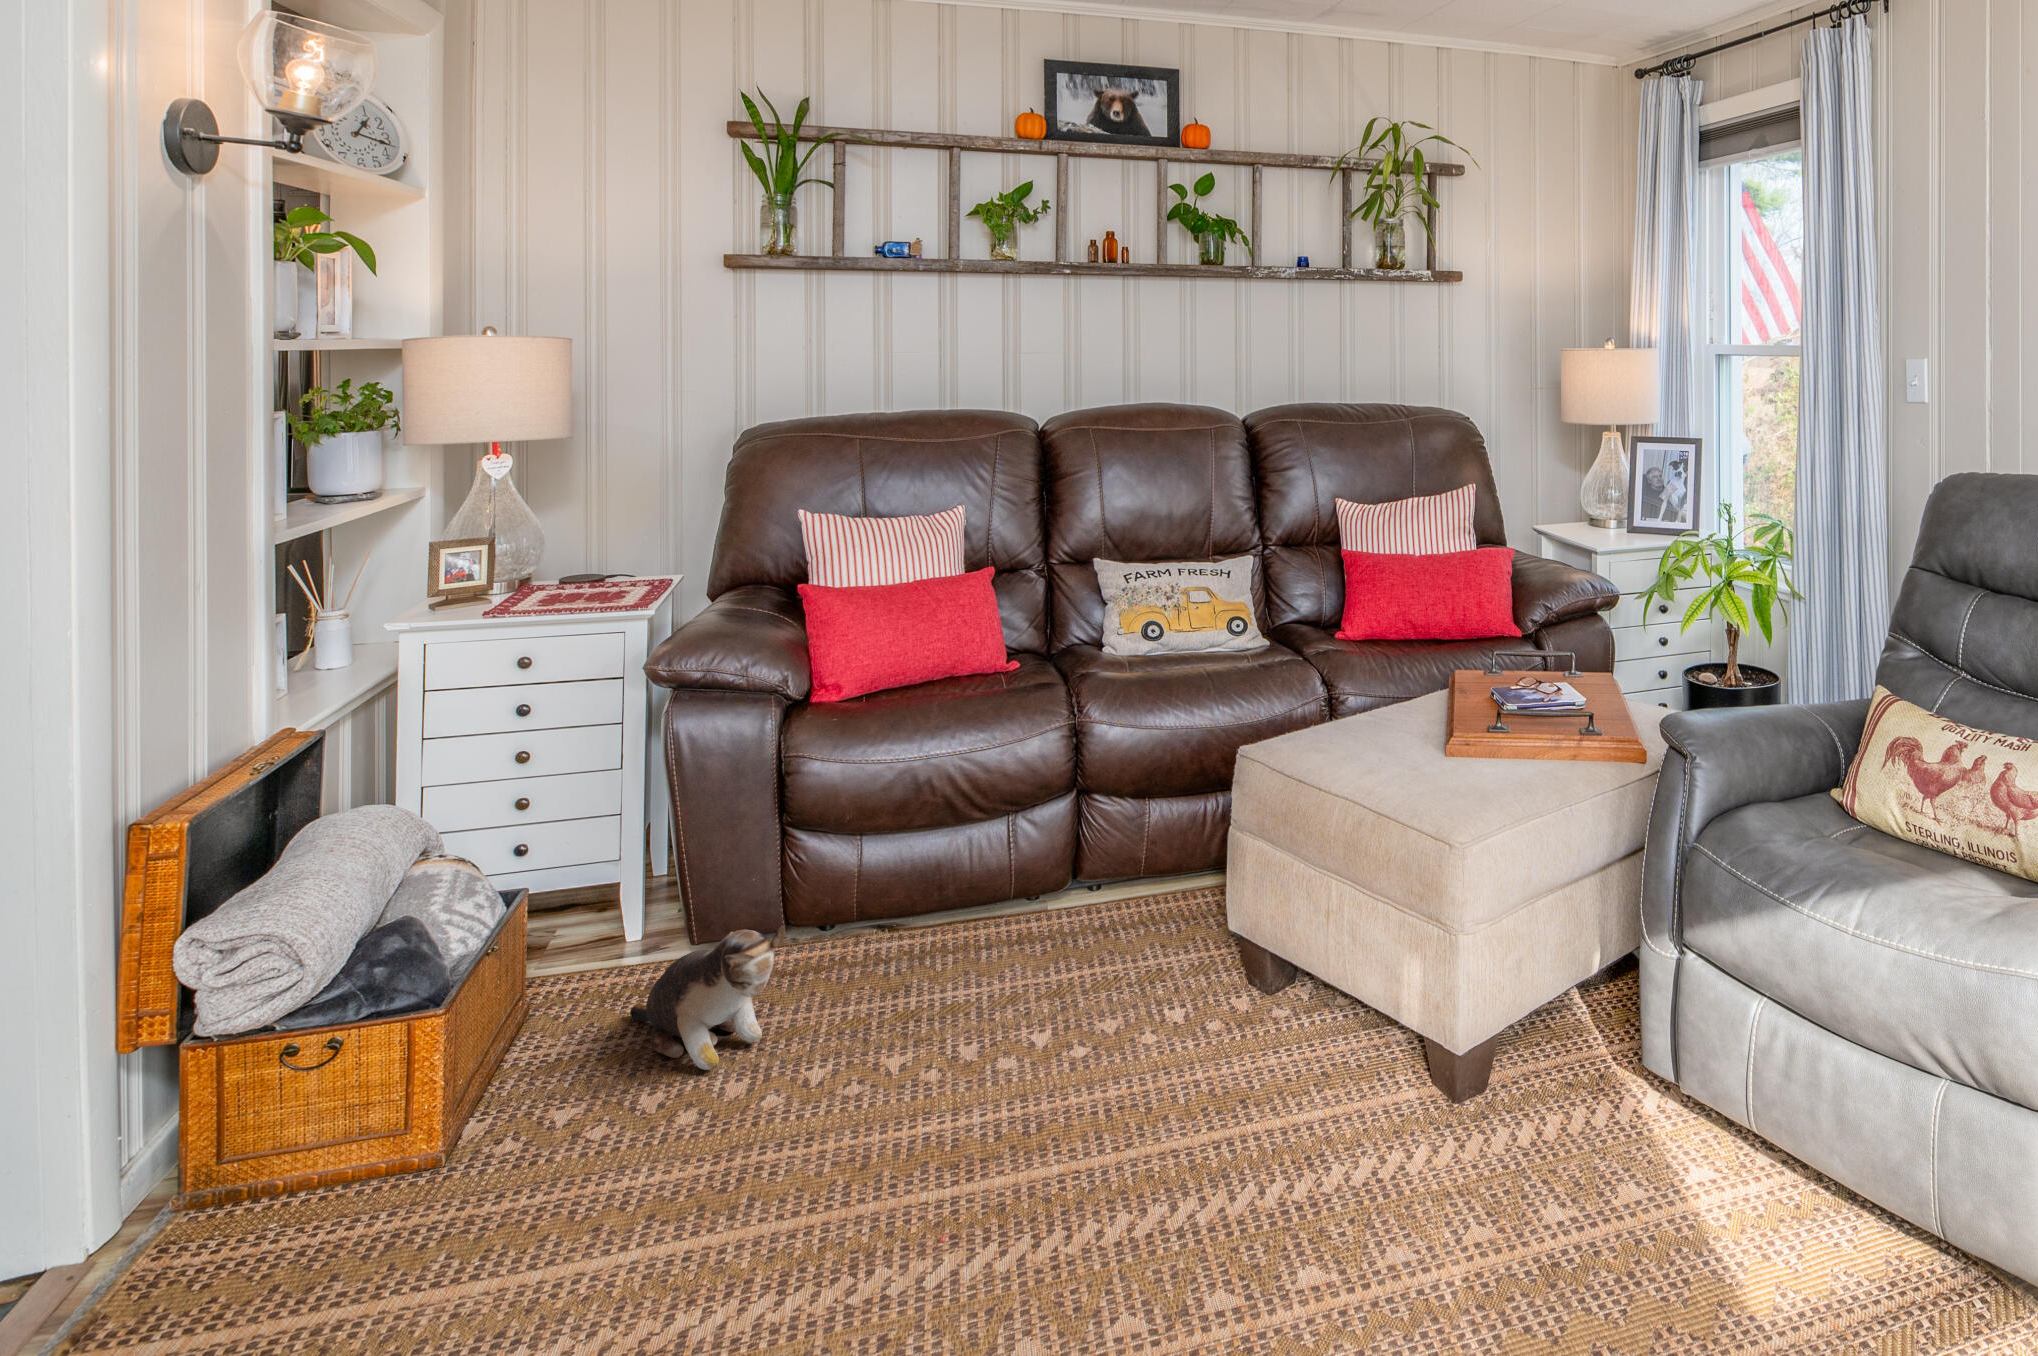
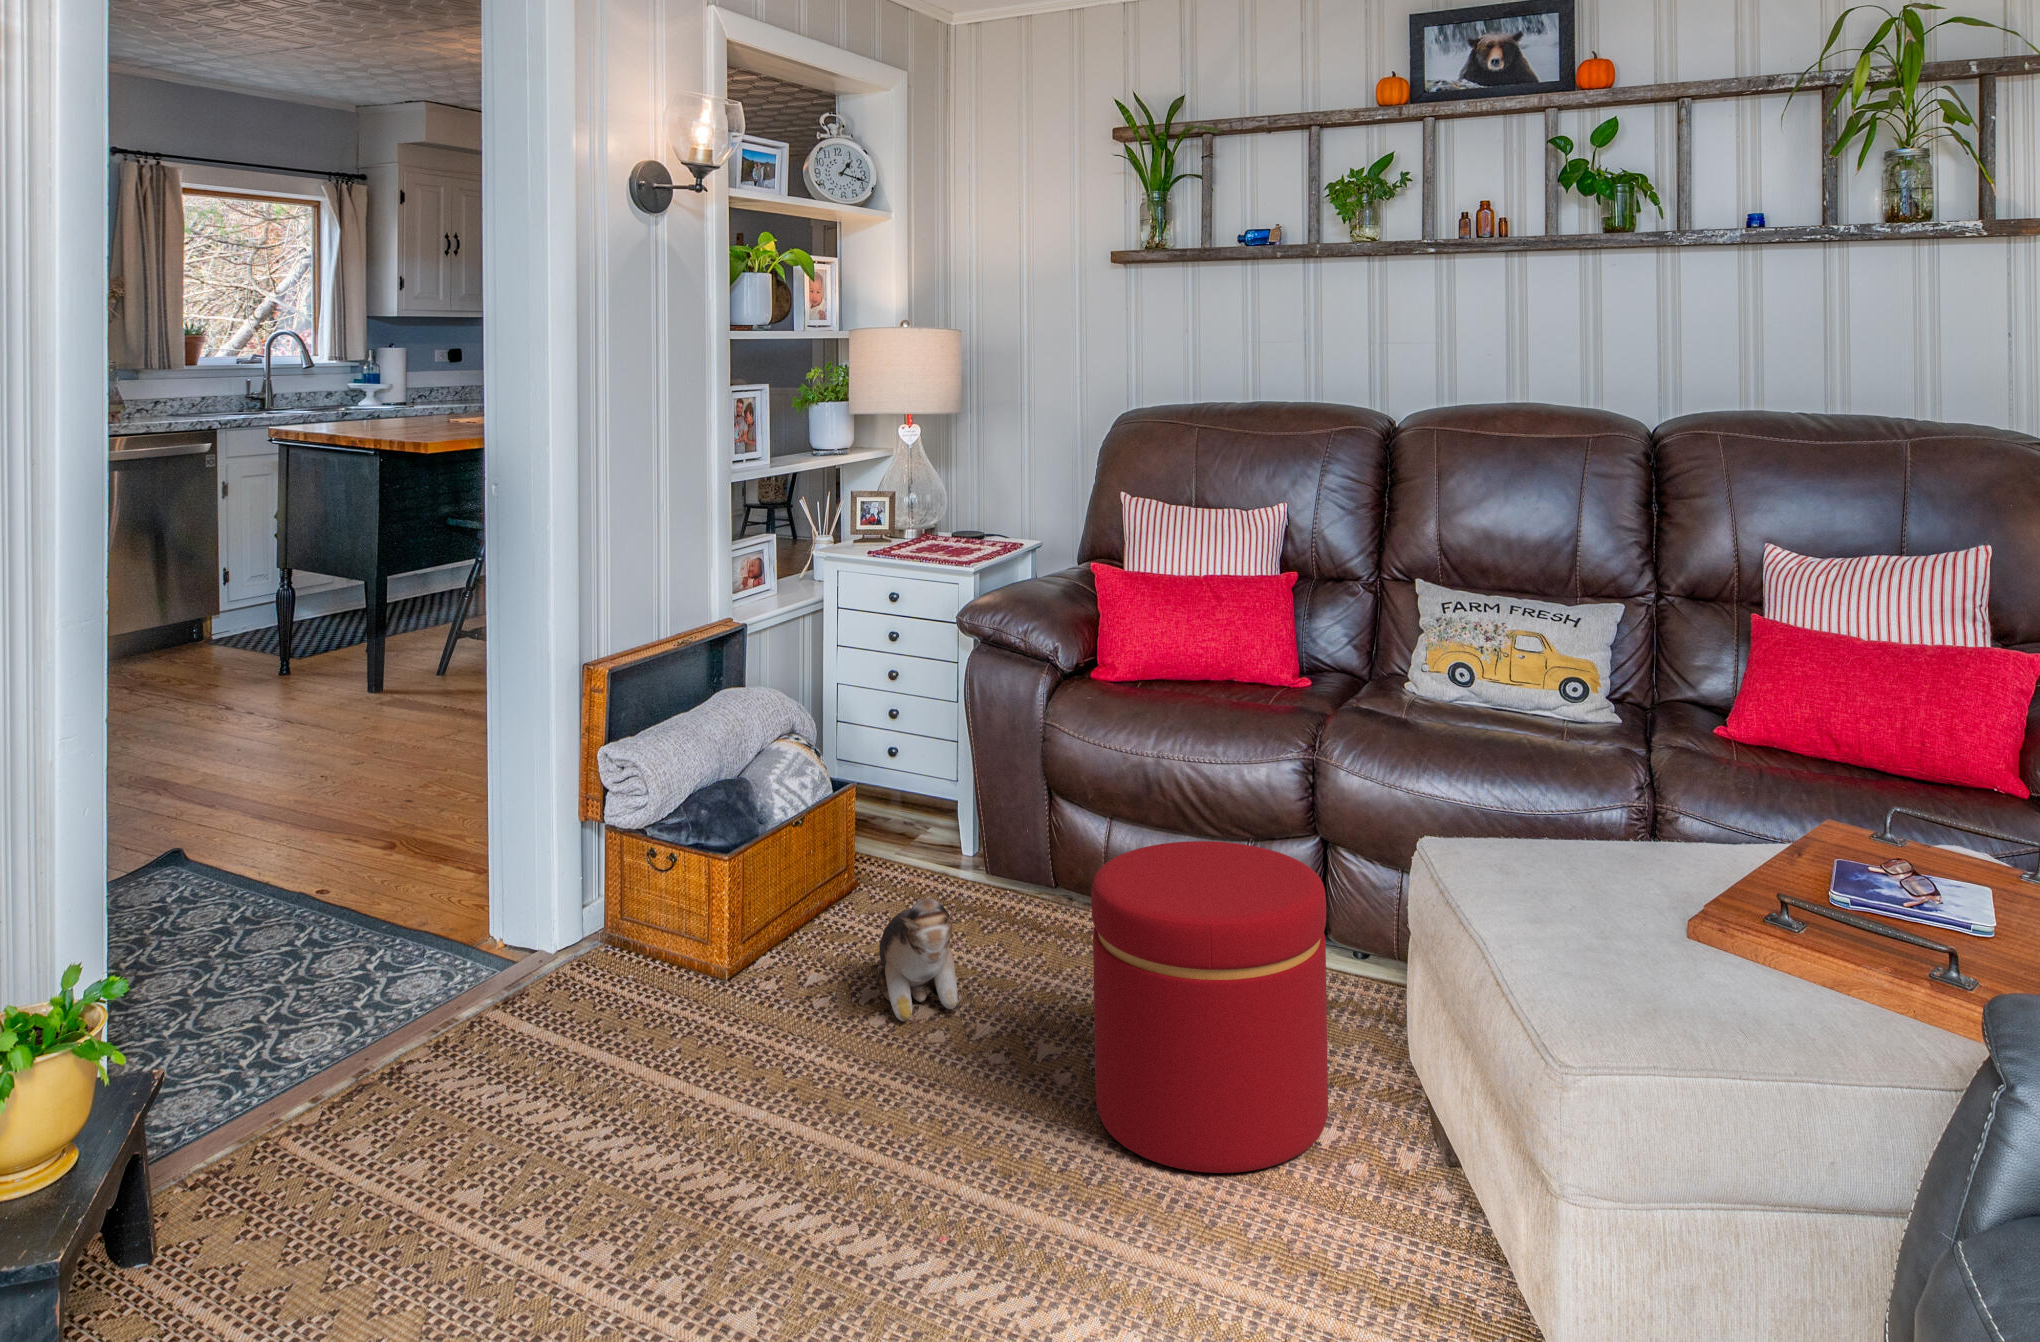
ottoman: none [972,798,1184,1091] -> present [1091,841,1328,1173]

